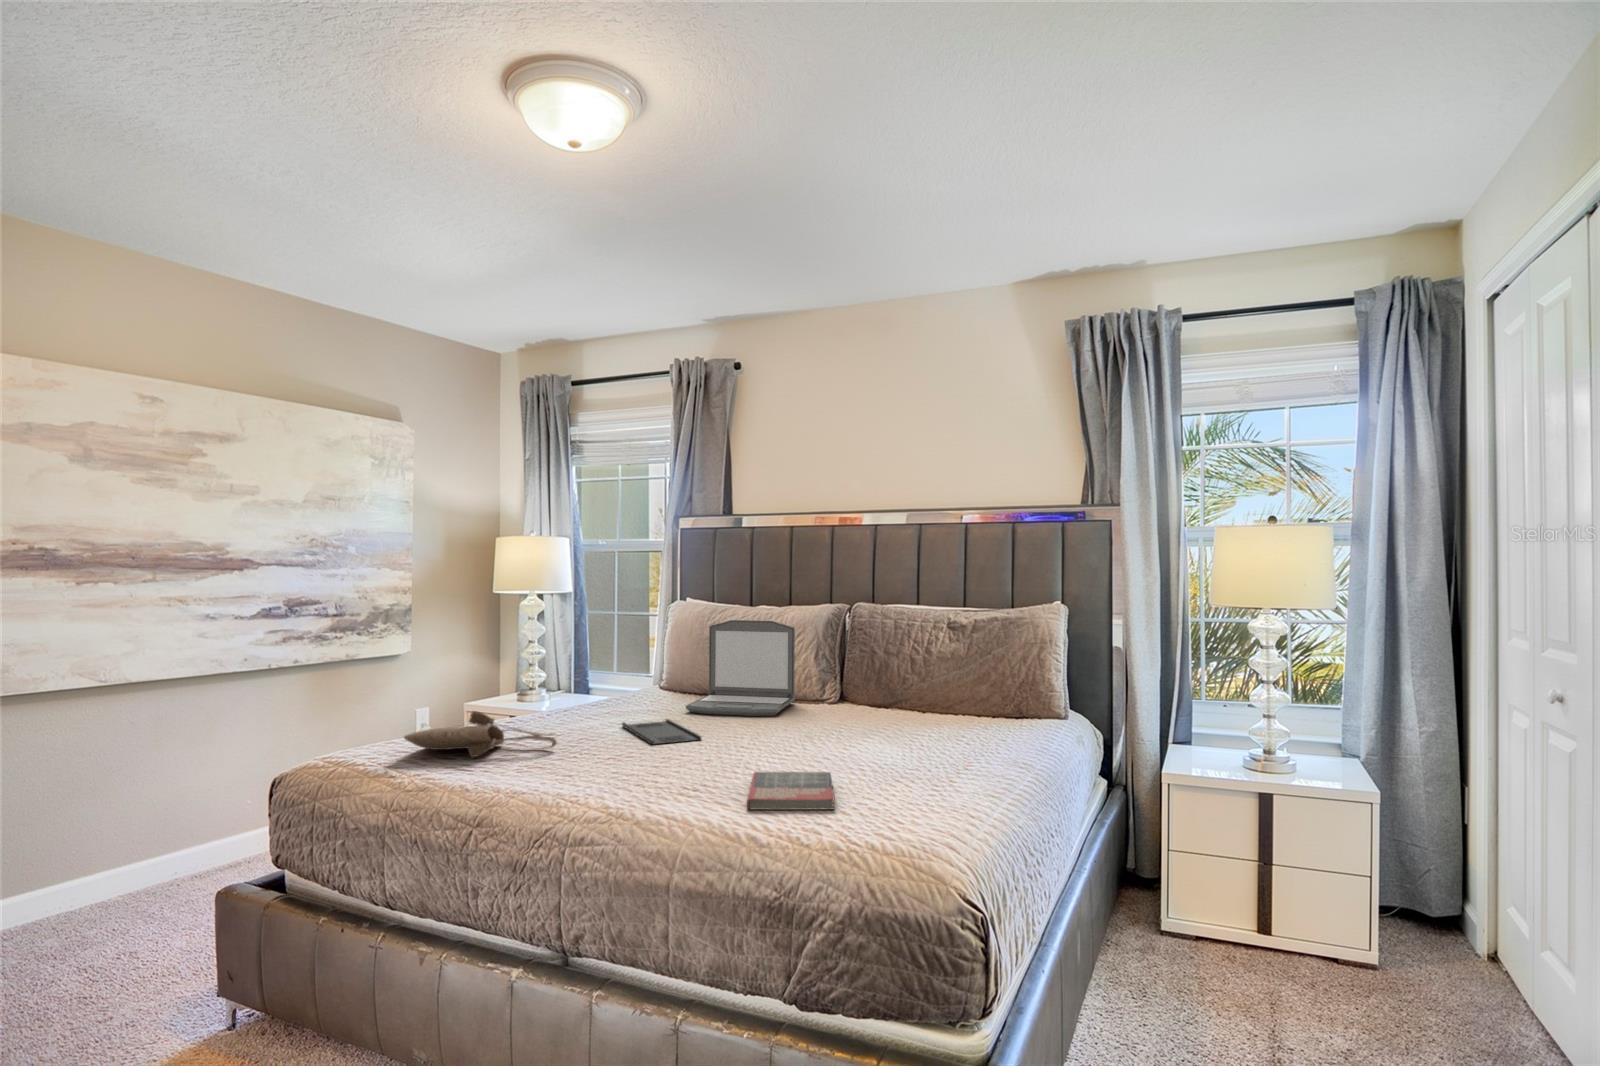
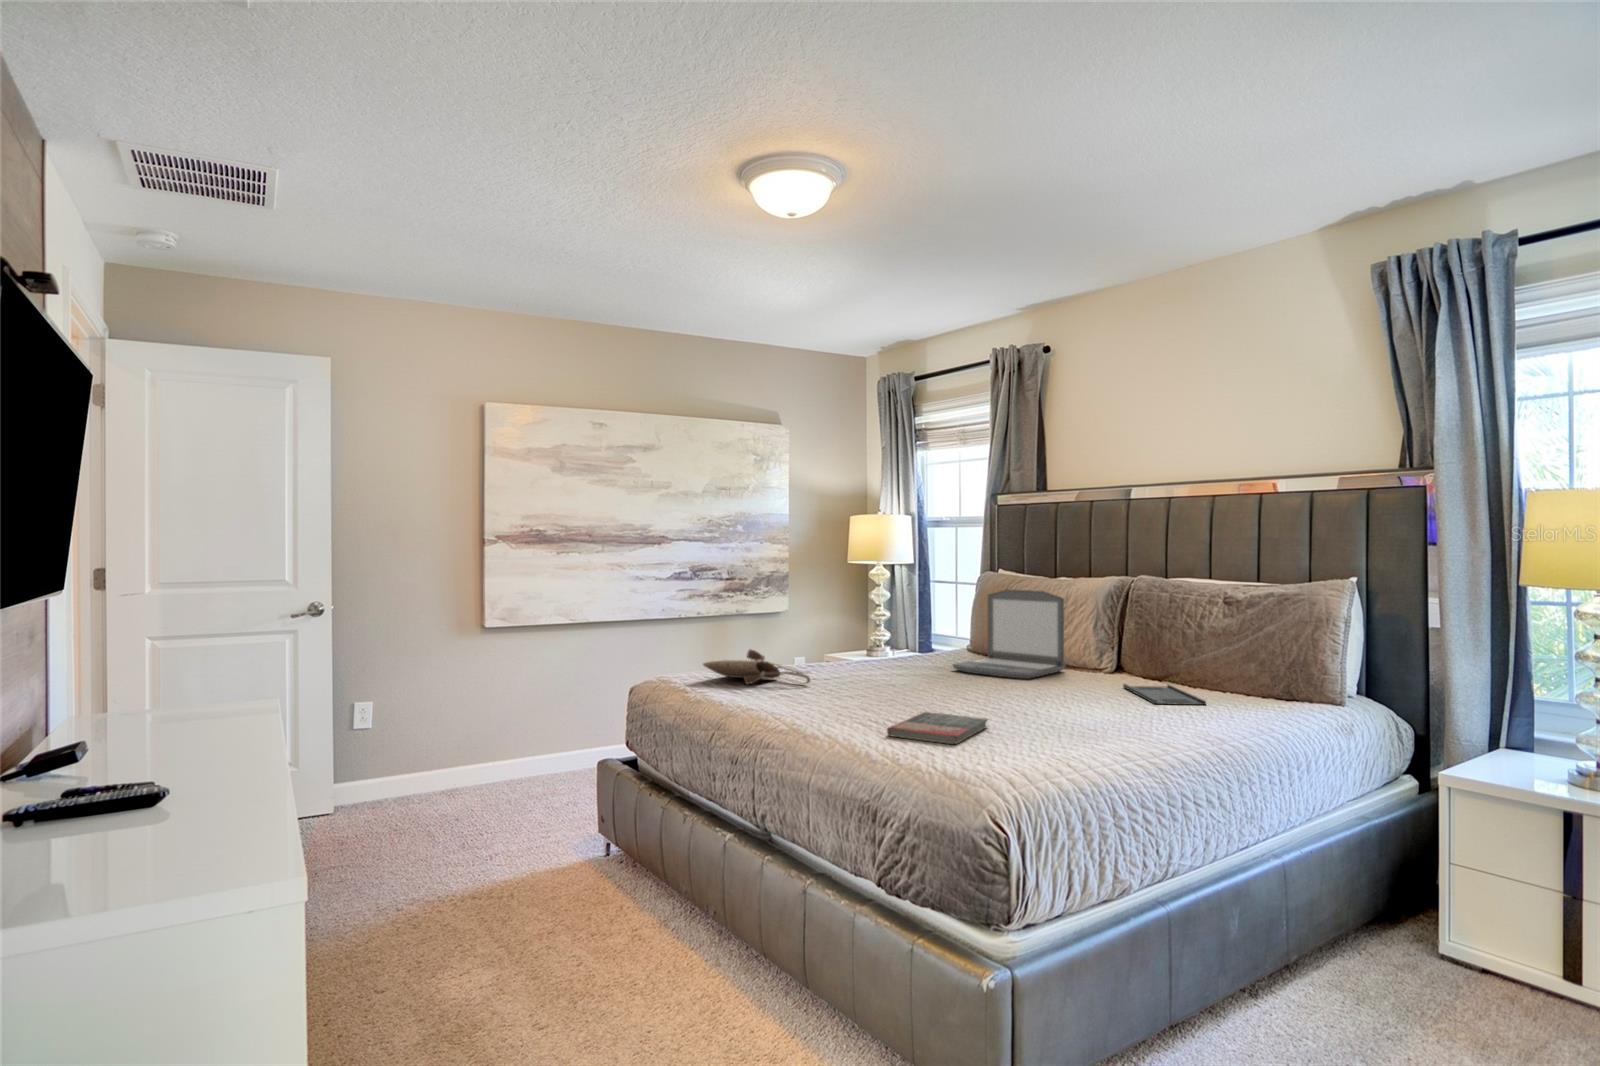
tray: present [622,719,701,745] -> present [1123,684,1206,705]

